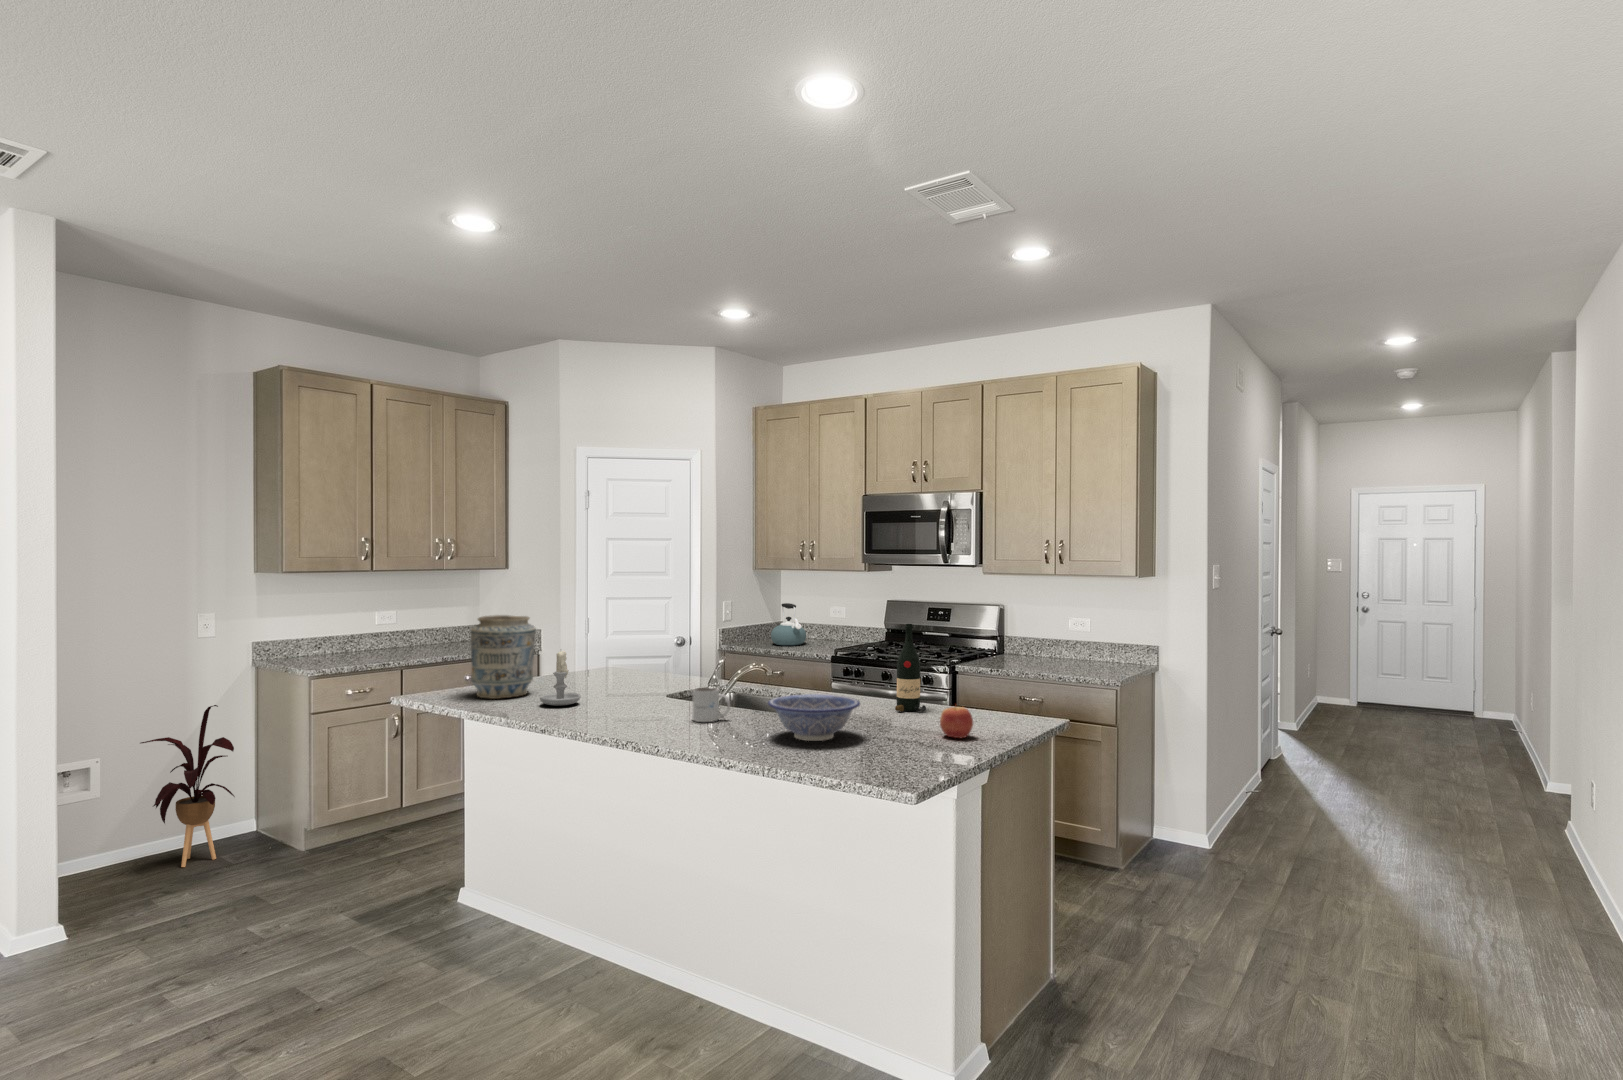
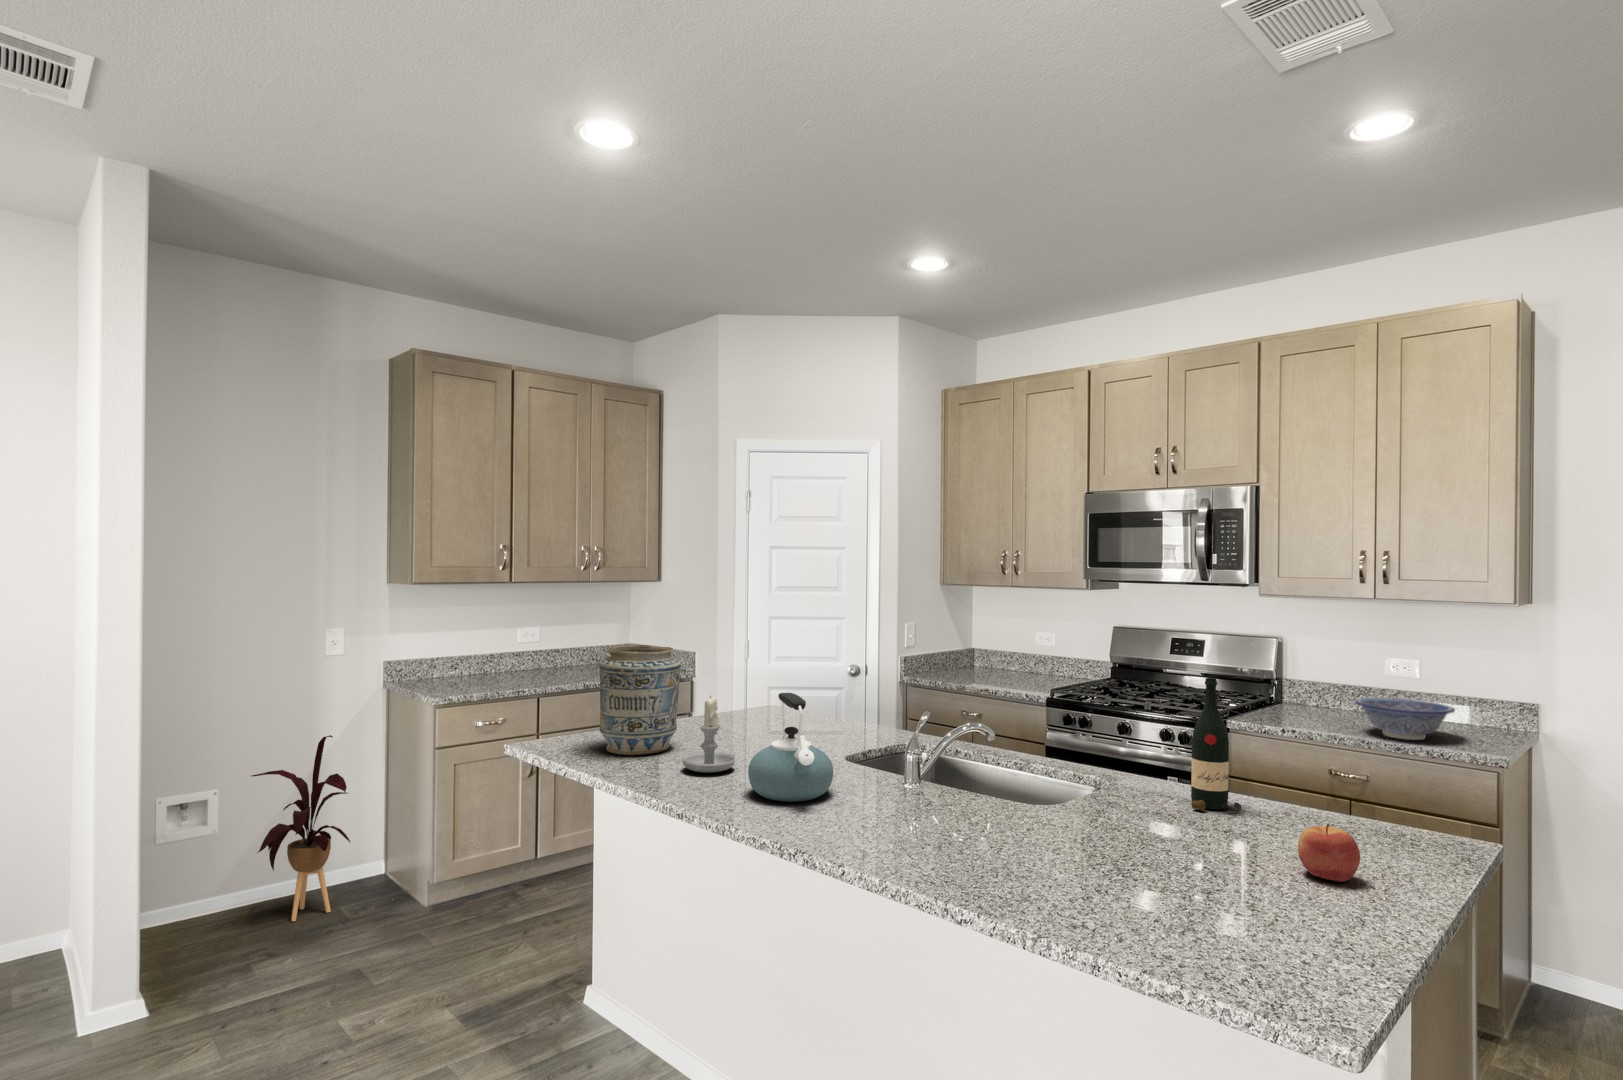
kettle: present [771,603,806,646] -> present [748,693,833,802]
mug: present [692,687,730,722] -> none [891,763,946,817]
decorative bowl: present [768,694,860,741] -> present [1356,698,1455,740]

